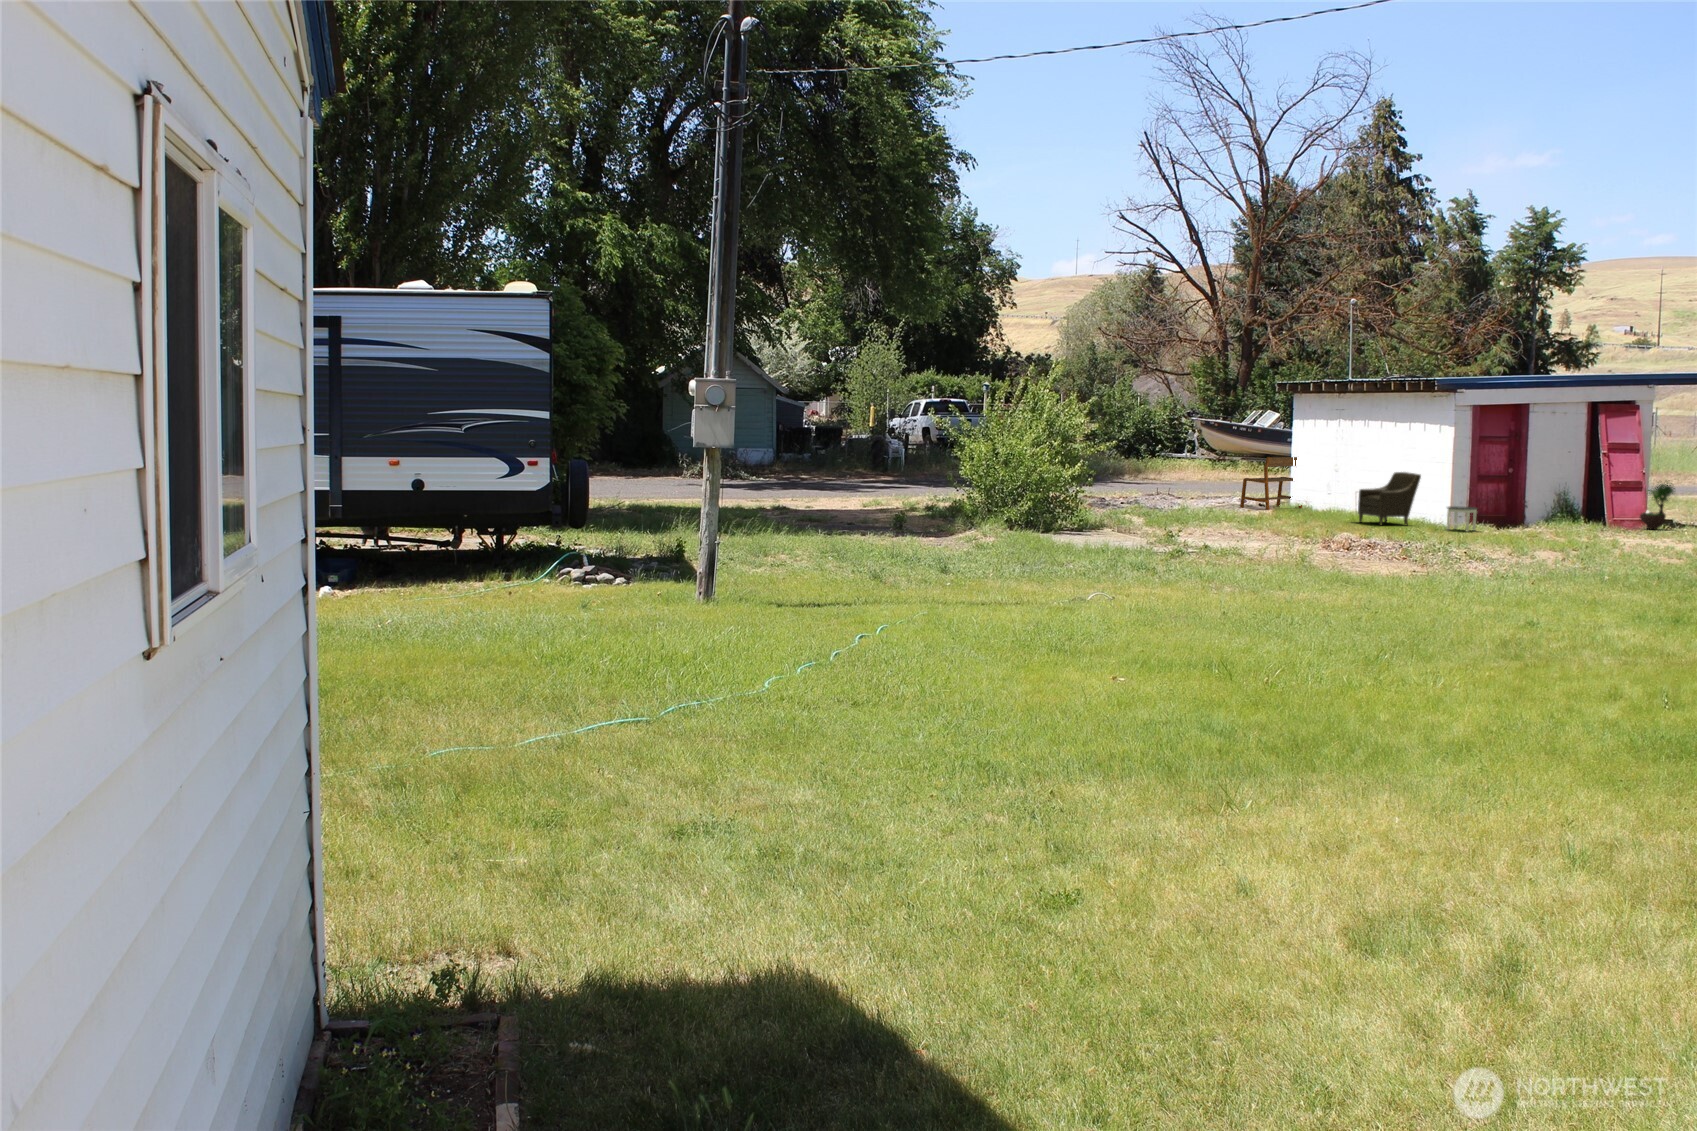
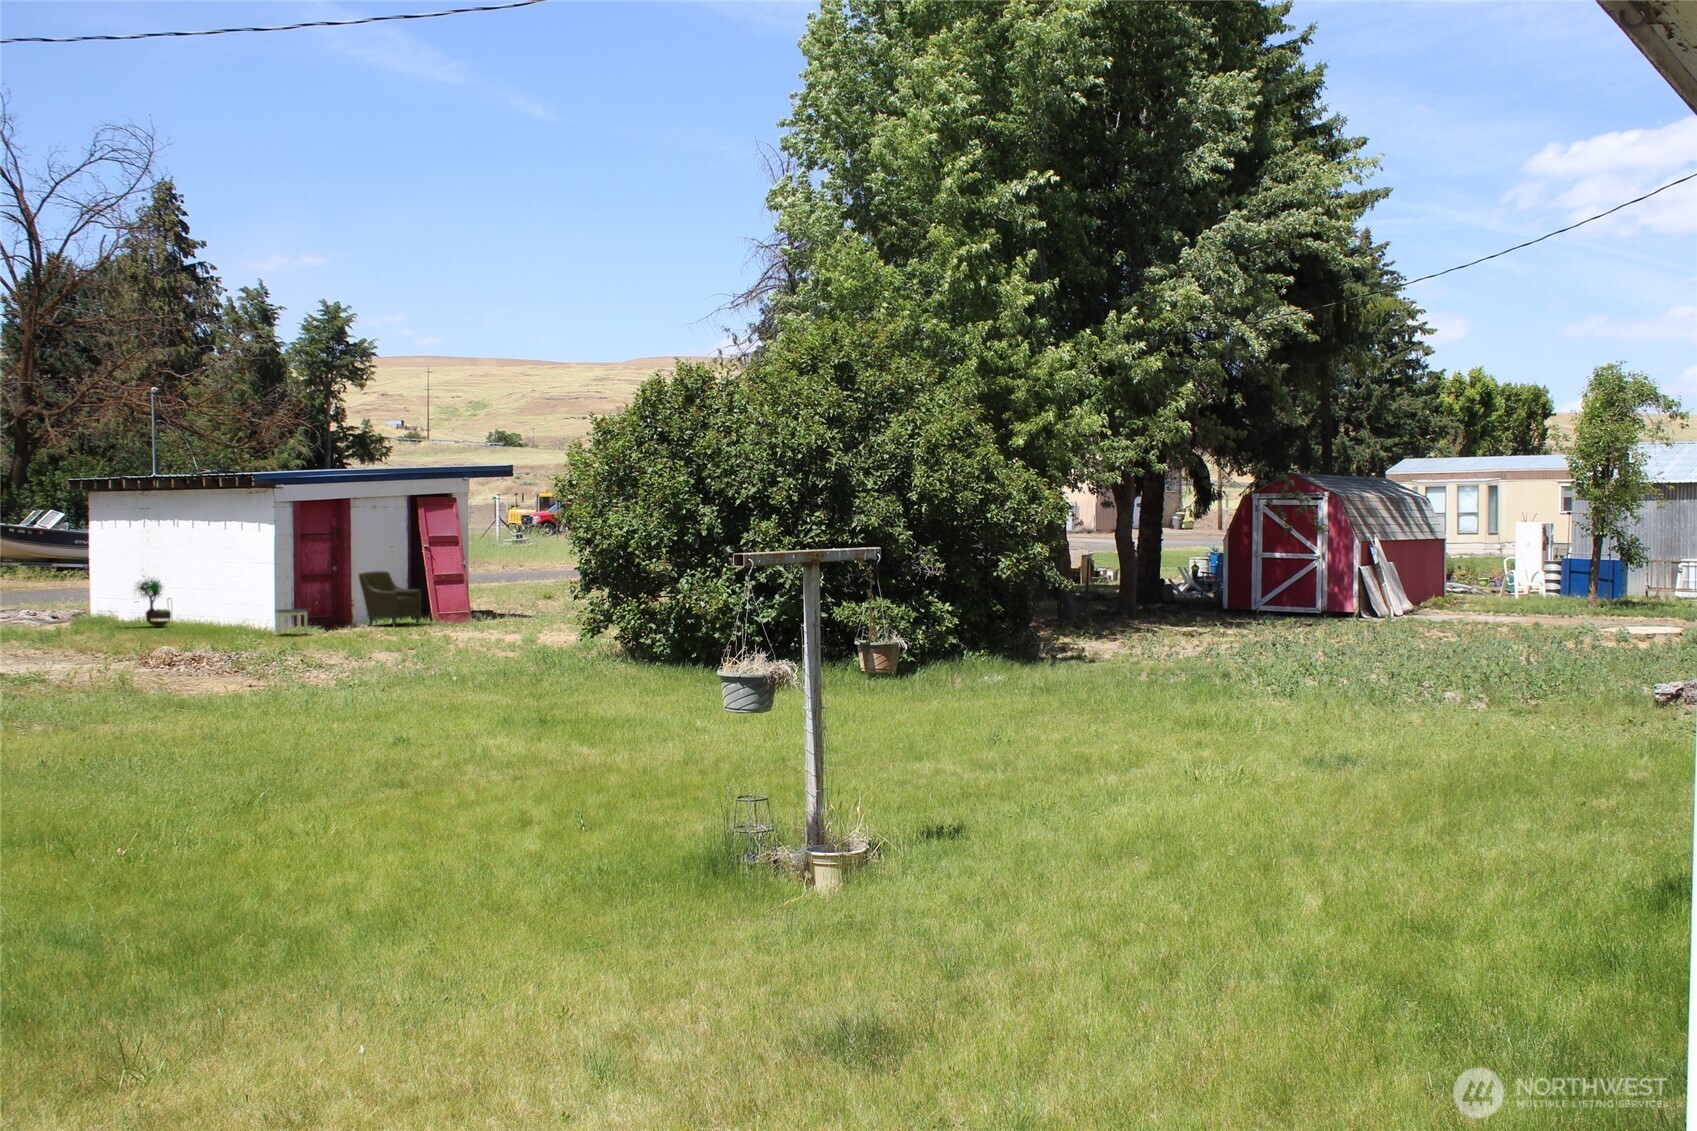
bench: present [1240,457,1302,510] -> none [26,560,105,624]
chair: present [1358,472,1421,526] -> present [359,571,421,627]
potted tree: present [1640,483,1675,529] -> present [137,579,171,627]

